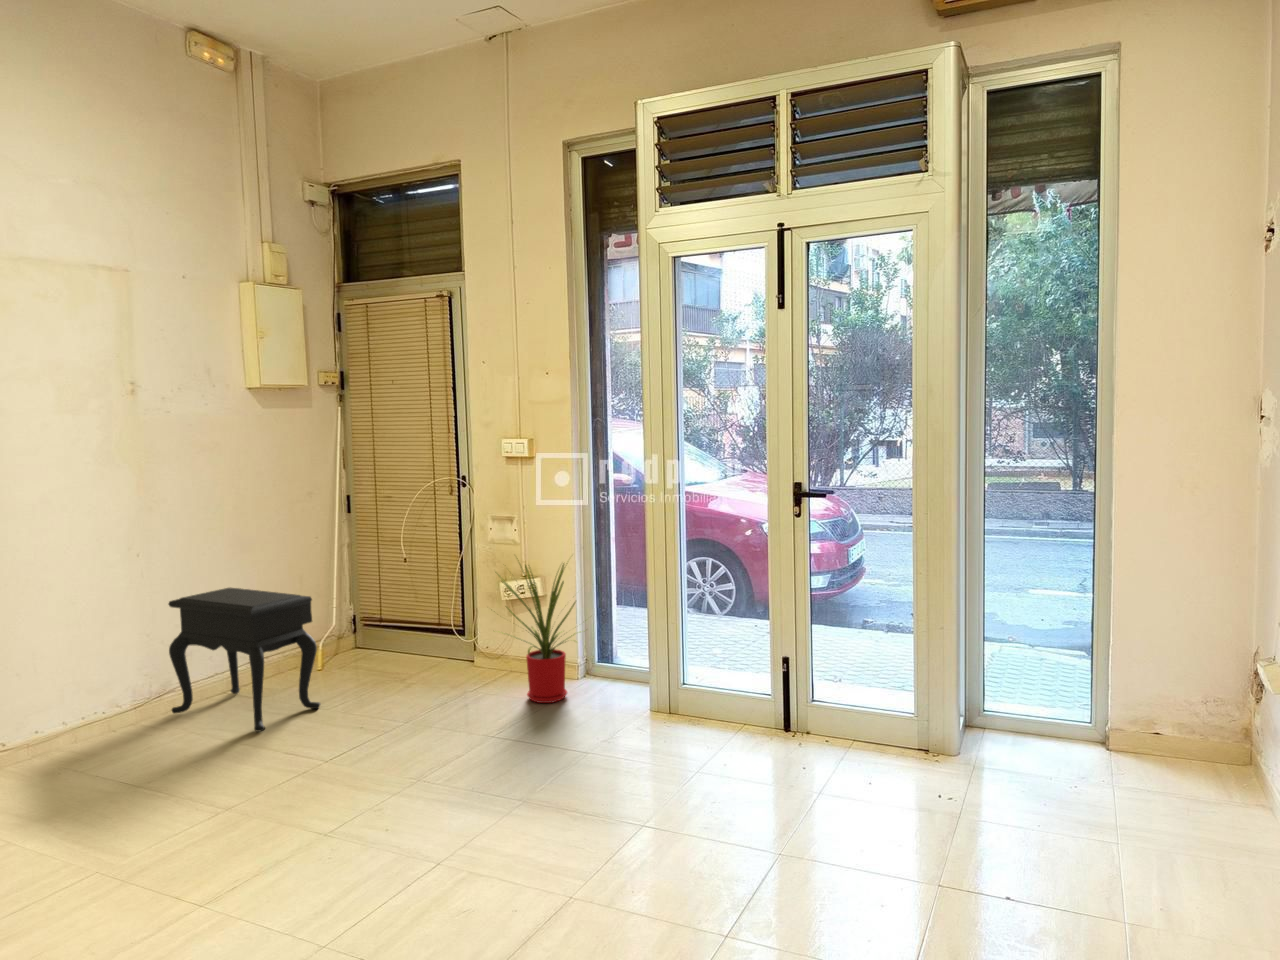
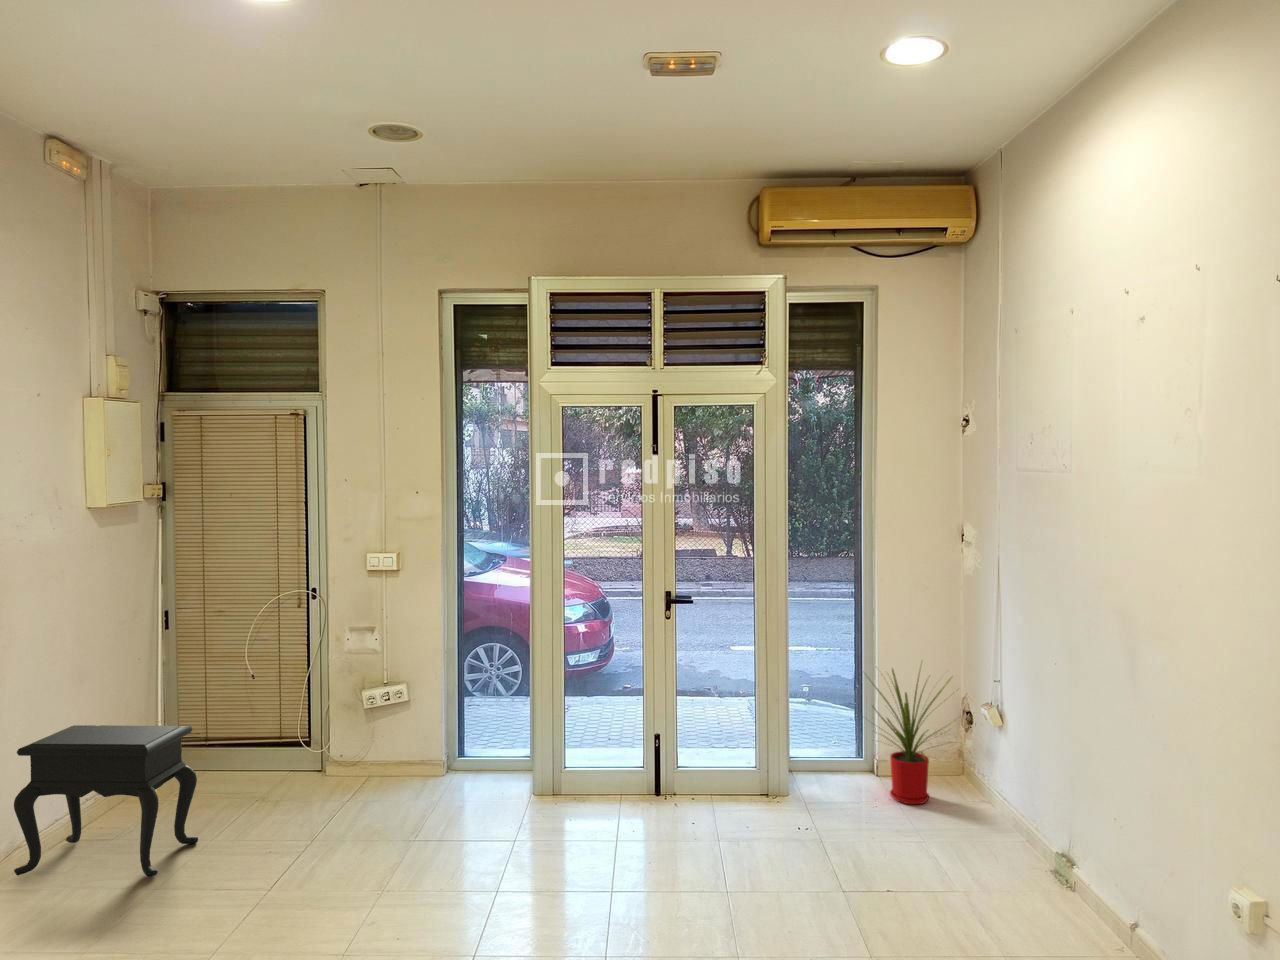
house plant: present [498,560,581,703] -> present [867,665,952,804]

